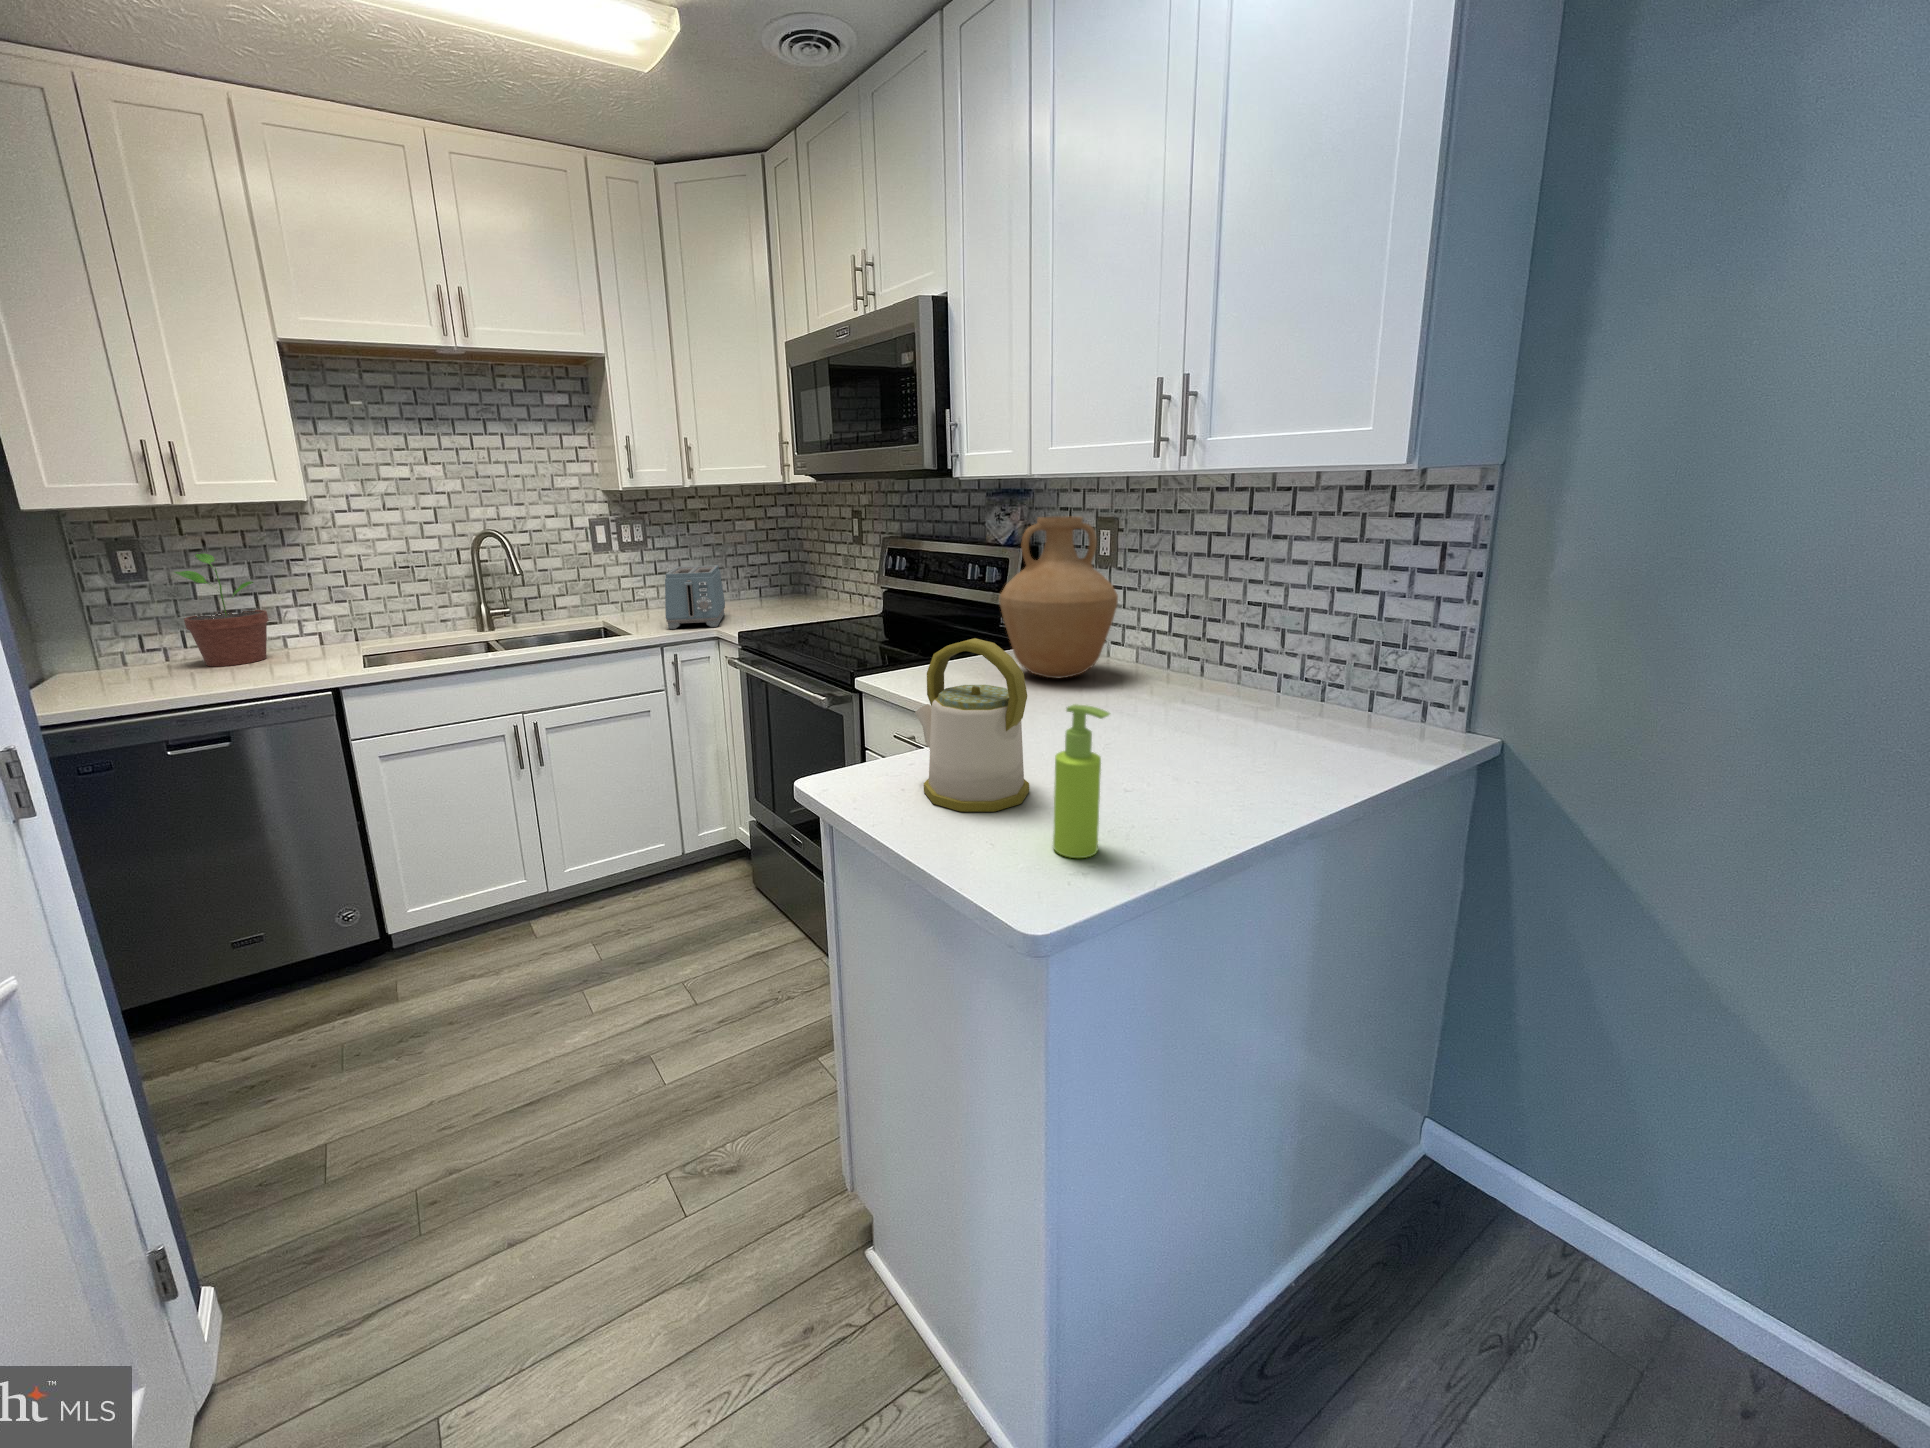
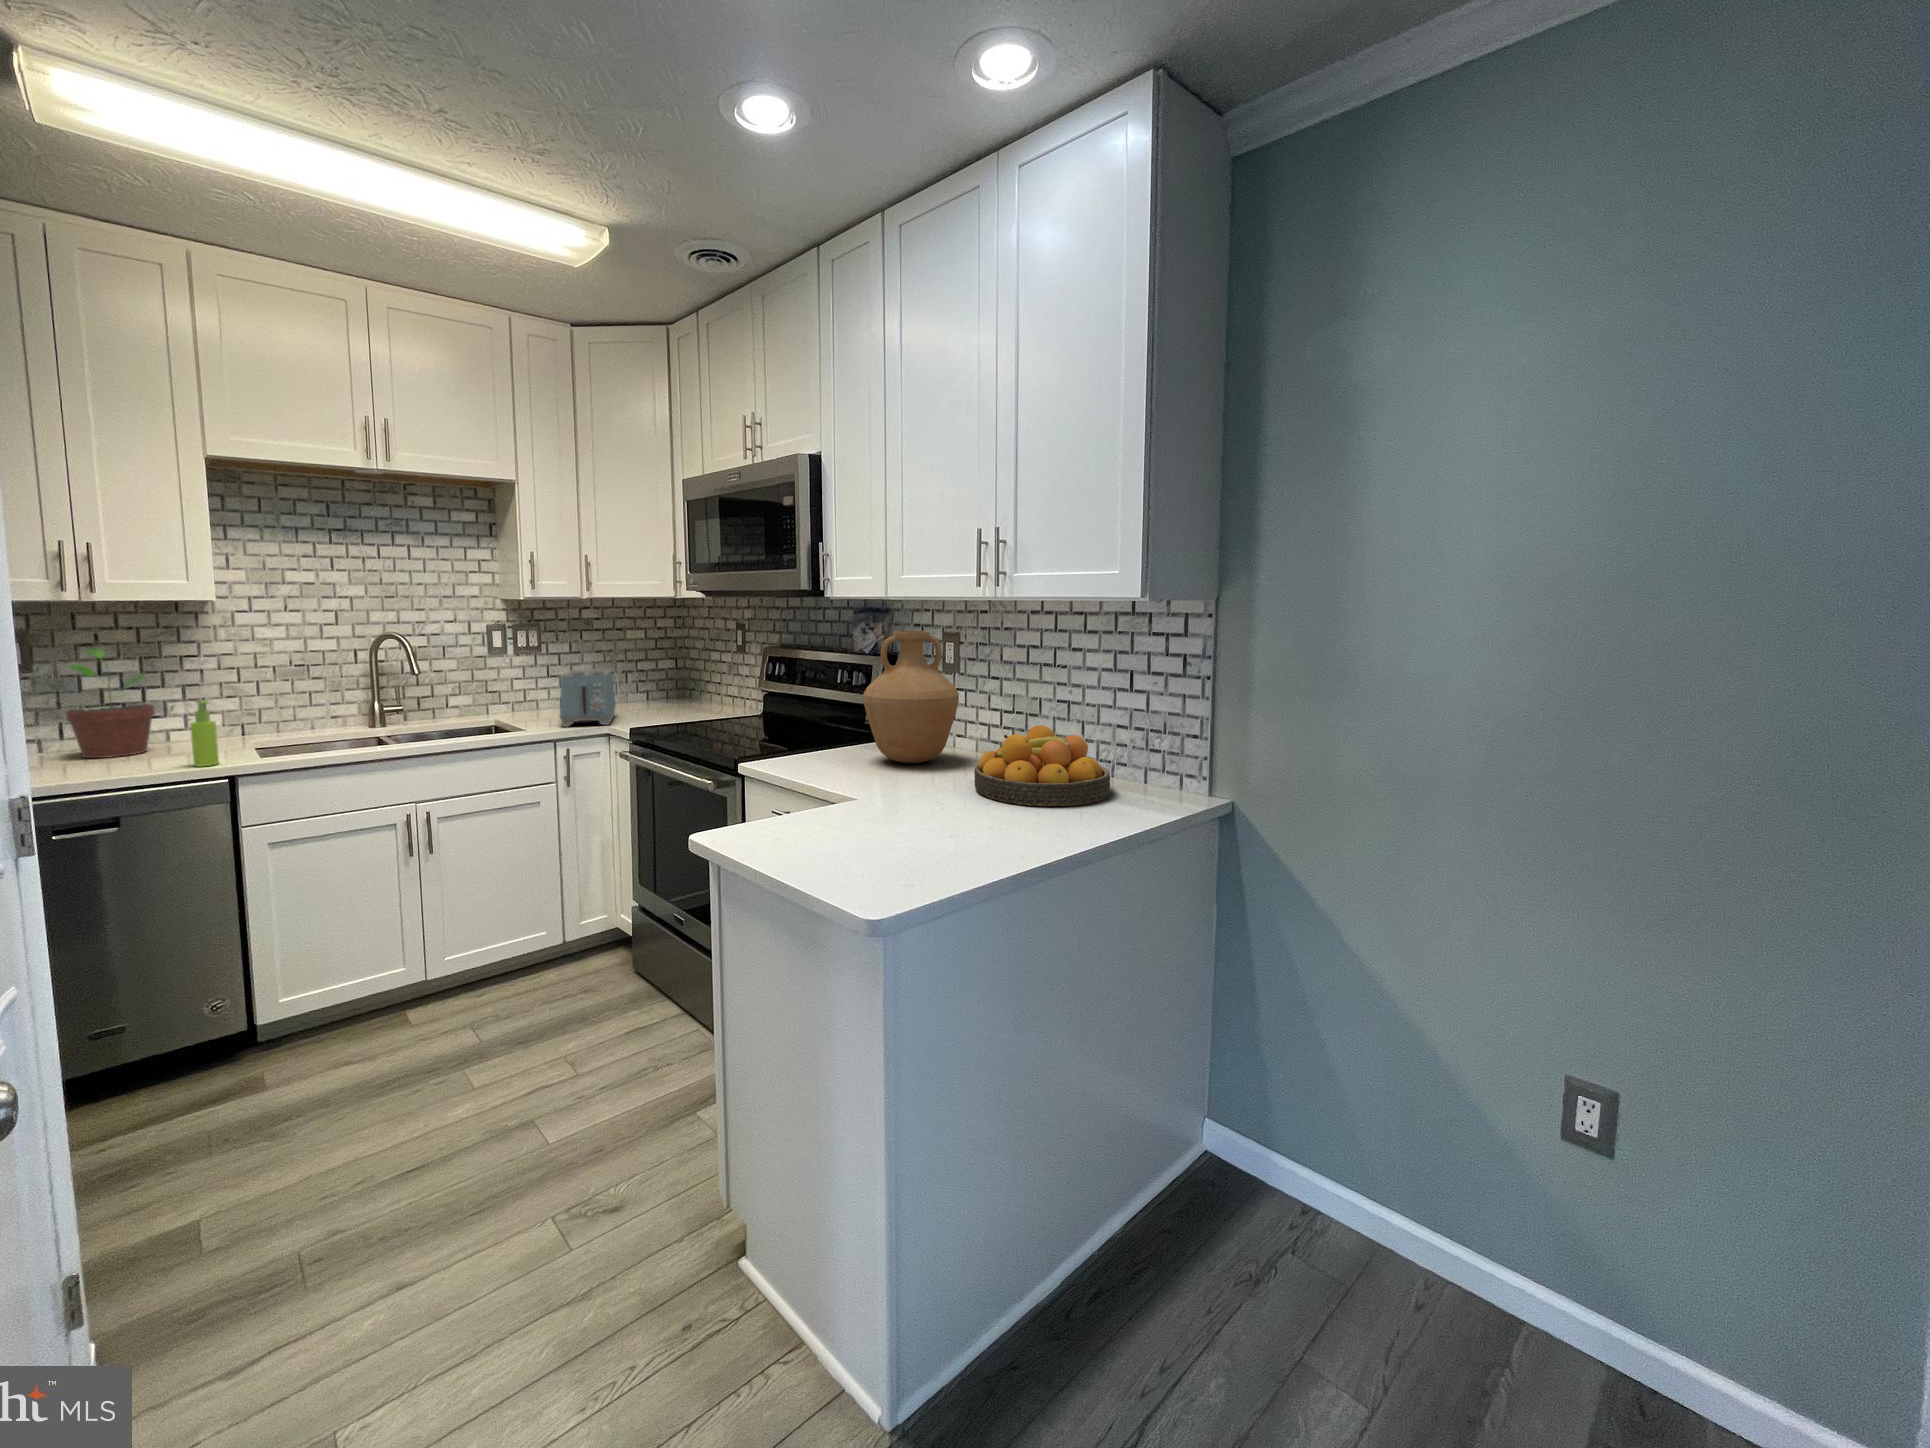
fruit bowl: none [1144,637,1329,746] -> present [974,725,1110,806]
kettle: present [915,638,1029,812] -> none [788,718,876,850]
soap dispenser: present [1053,704,1109,858] -> present [190,700,219,767]

